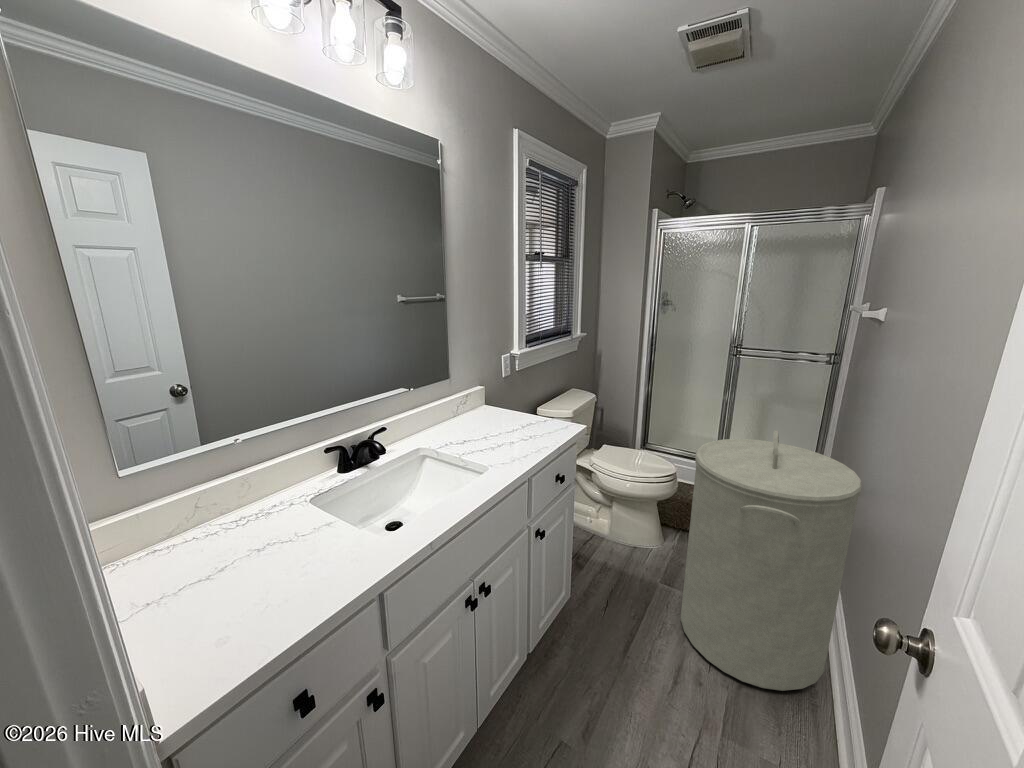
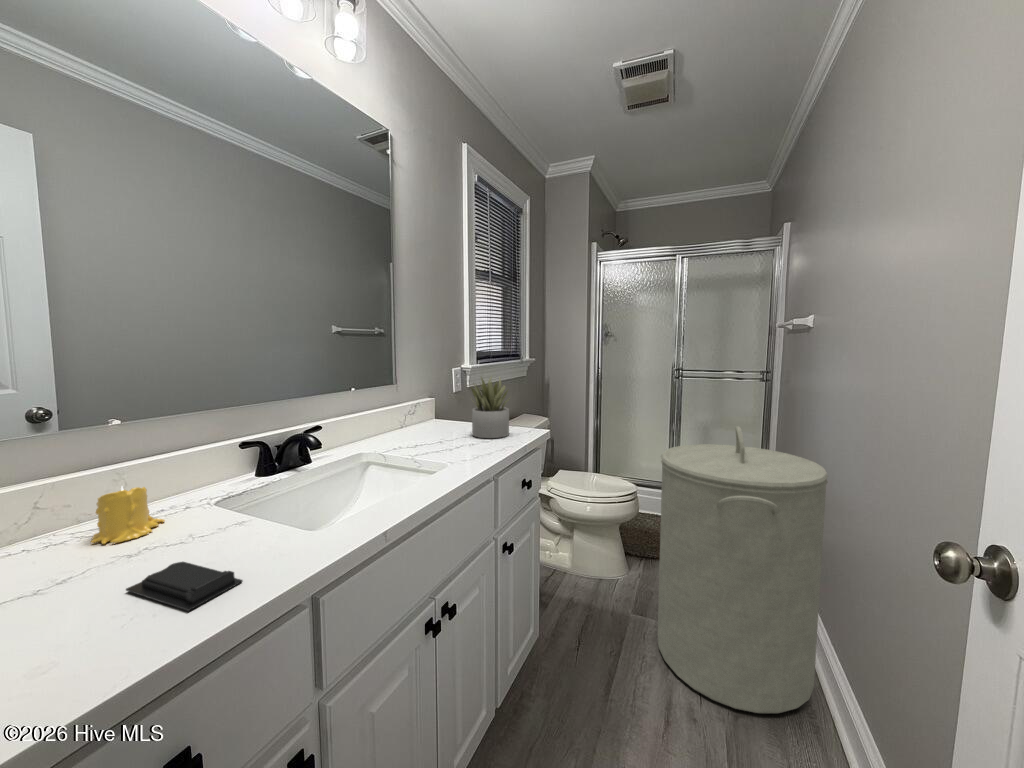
succulent plant: none [512,377,550,435] -> present [471,377,509,438]
candle: none [228,494,274,538] -> present [91,486,165,544]
soap bar: none [257,564,331,608] -> present [126,562,243,611]

